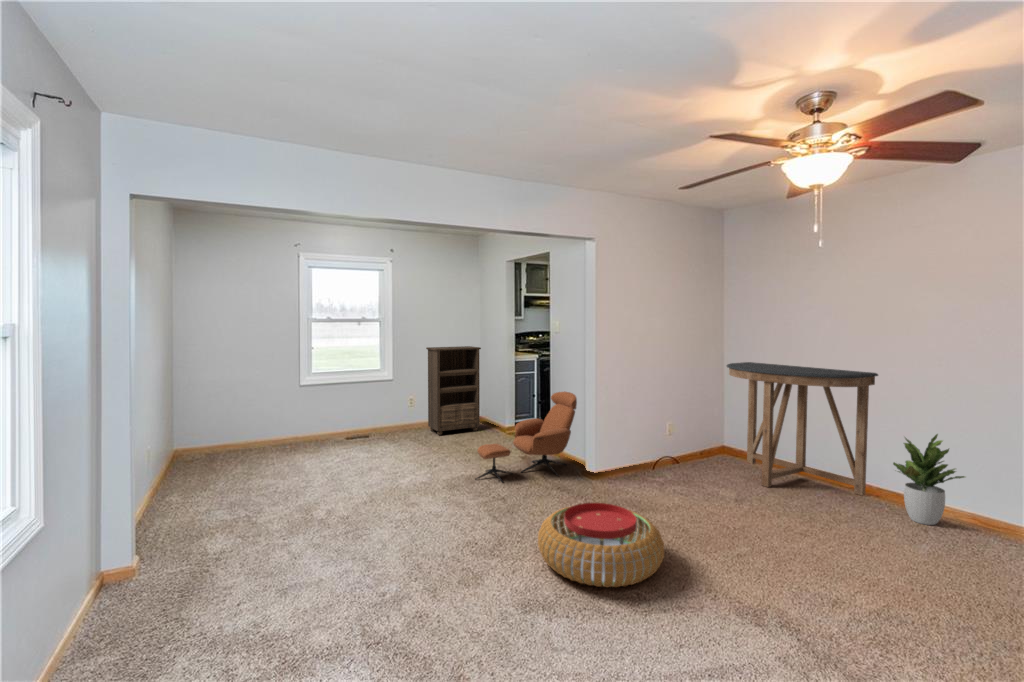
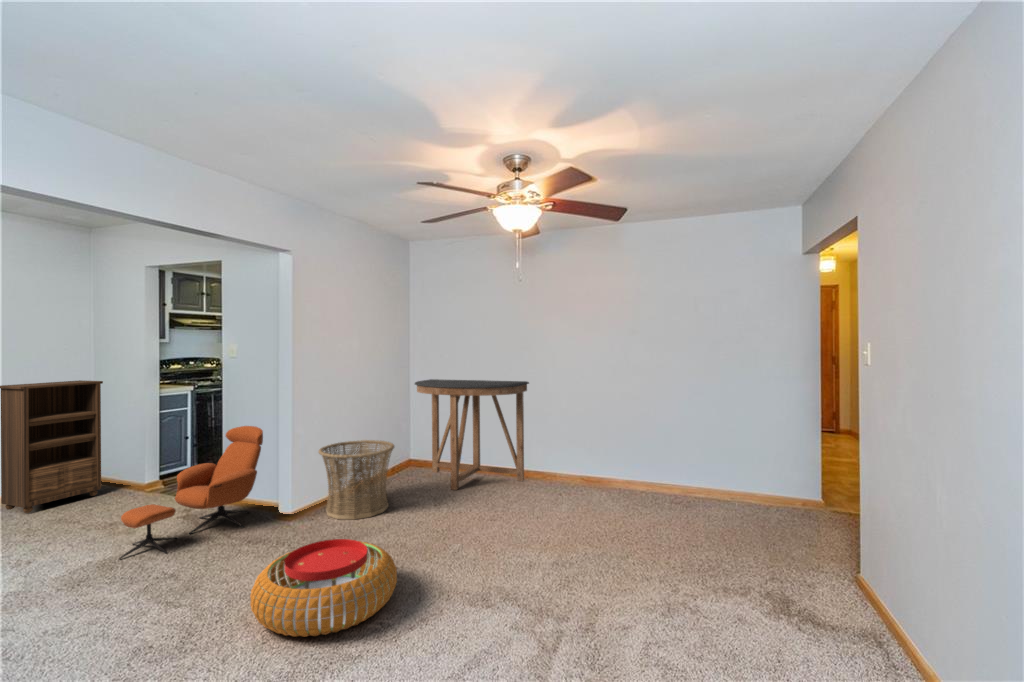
basket: none [620,417,694,493] -> present [319,440,394,520]
potted plant: present [893,434,965,525] -> none [543,423,586,493]

